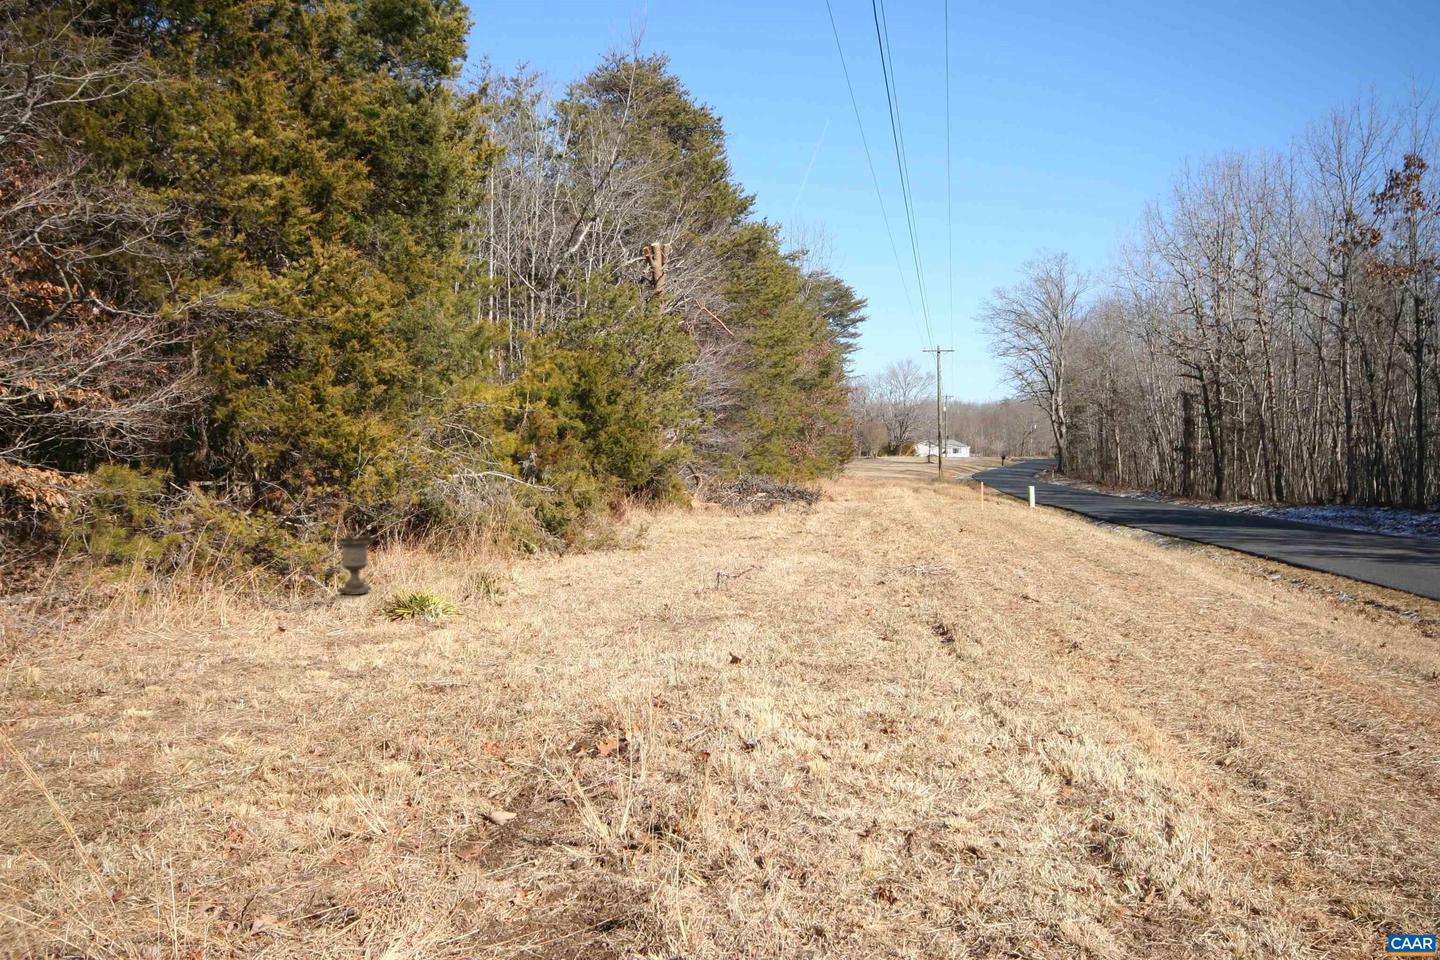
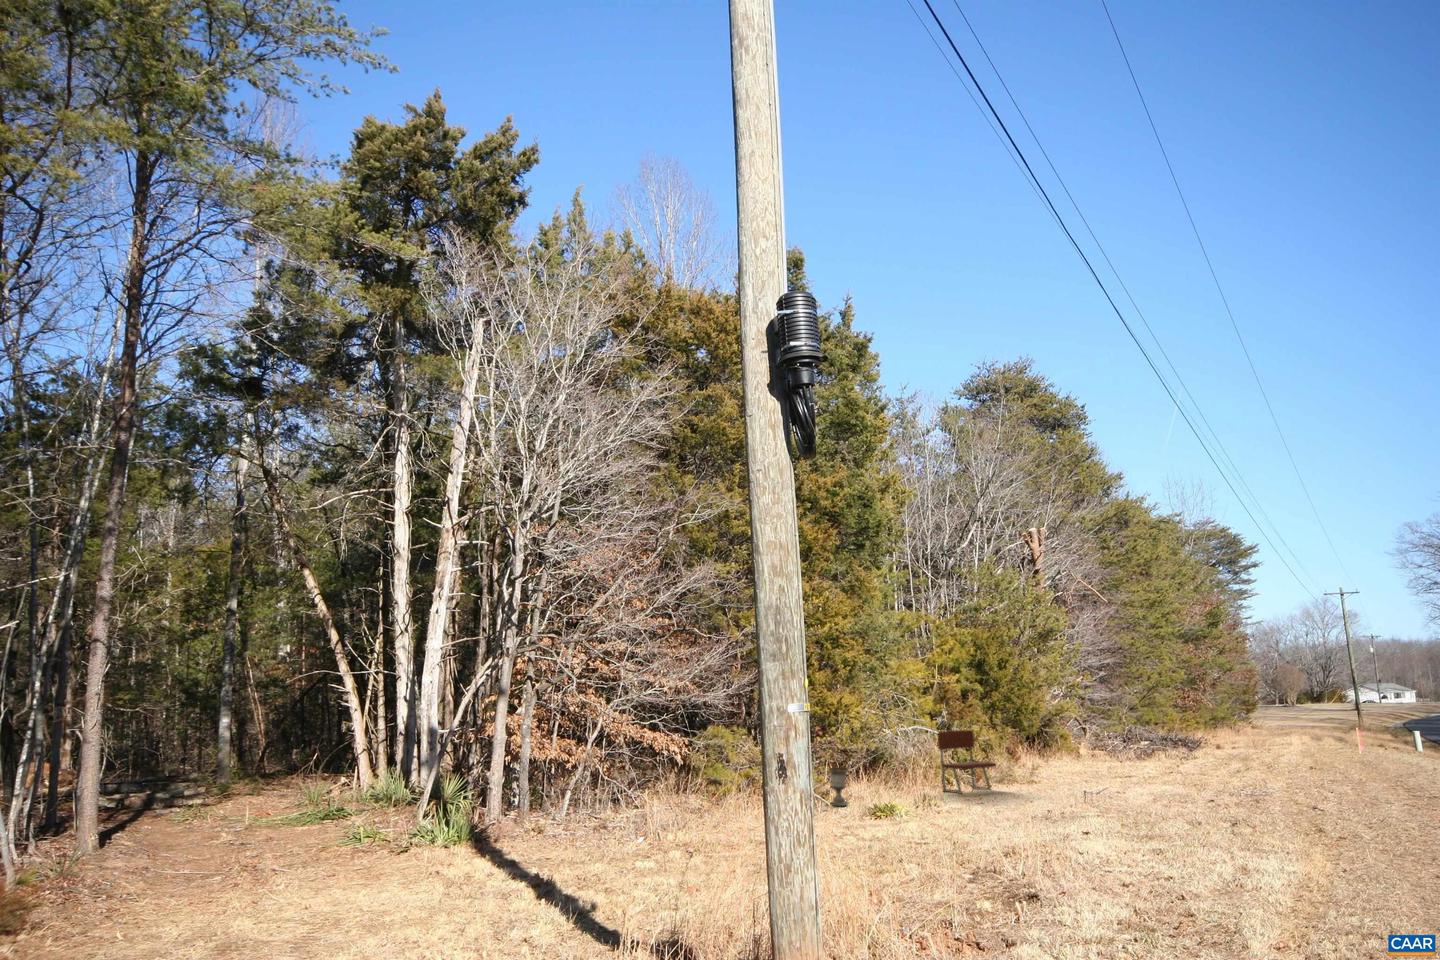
bench: none [519,480,593,562] -> present [938,730,996,793]

